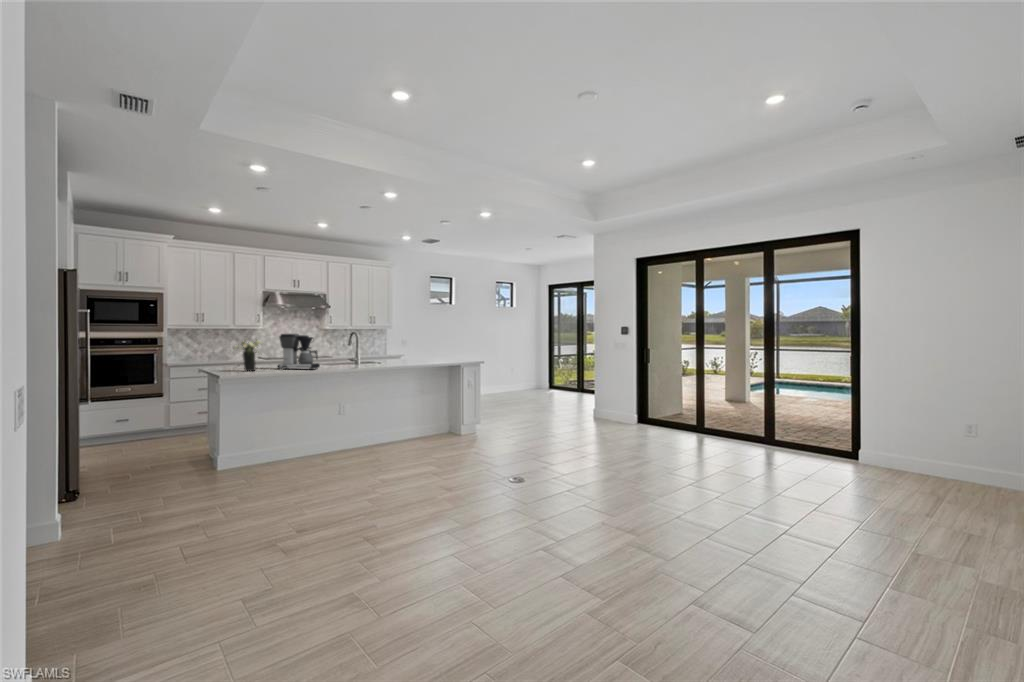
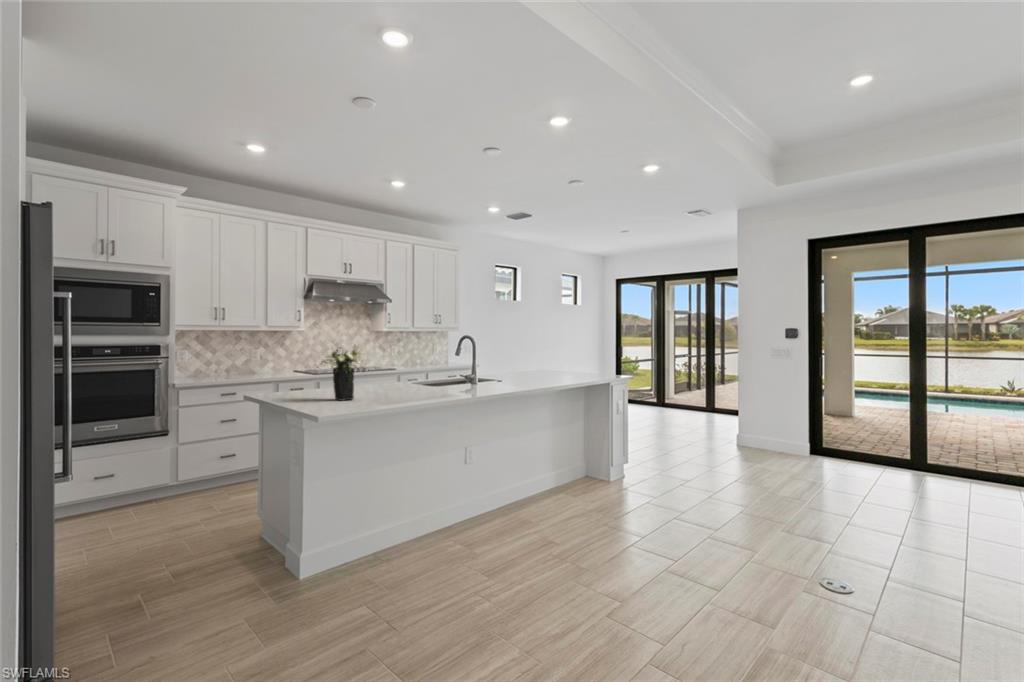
coffee maker: present [277,334,320,370] -> none [376,338,435,395]

